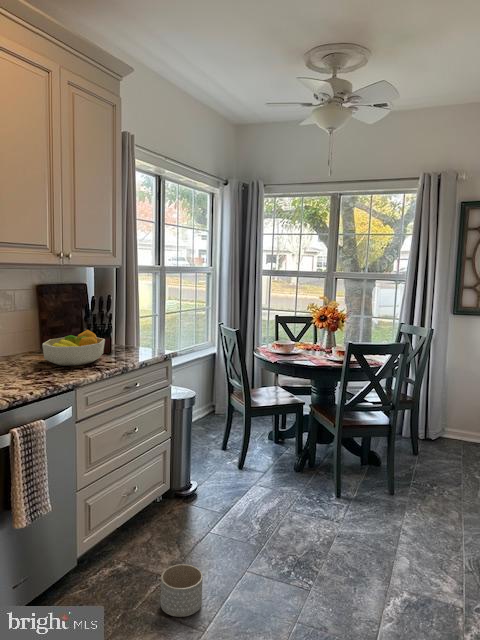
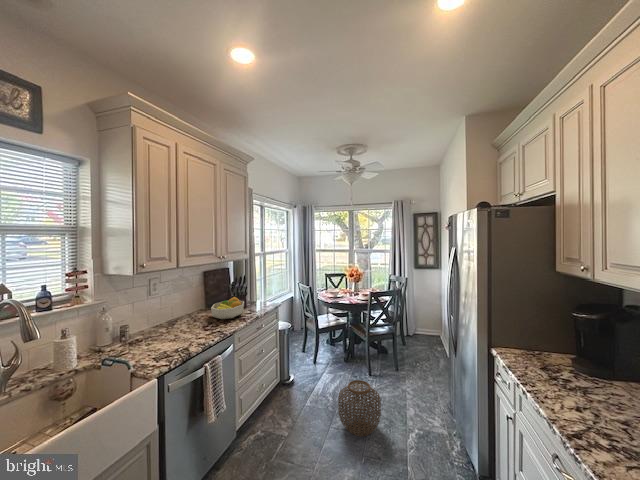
woven basket: none [263,495,341,592] -> present [338,380,381,437]
planter: present [160,564,203,617] -> none [287,428,310,461]

